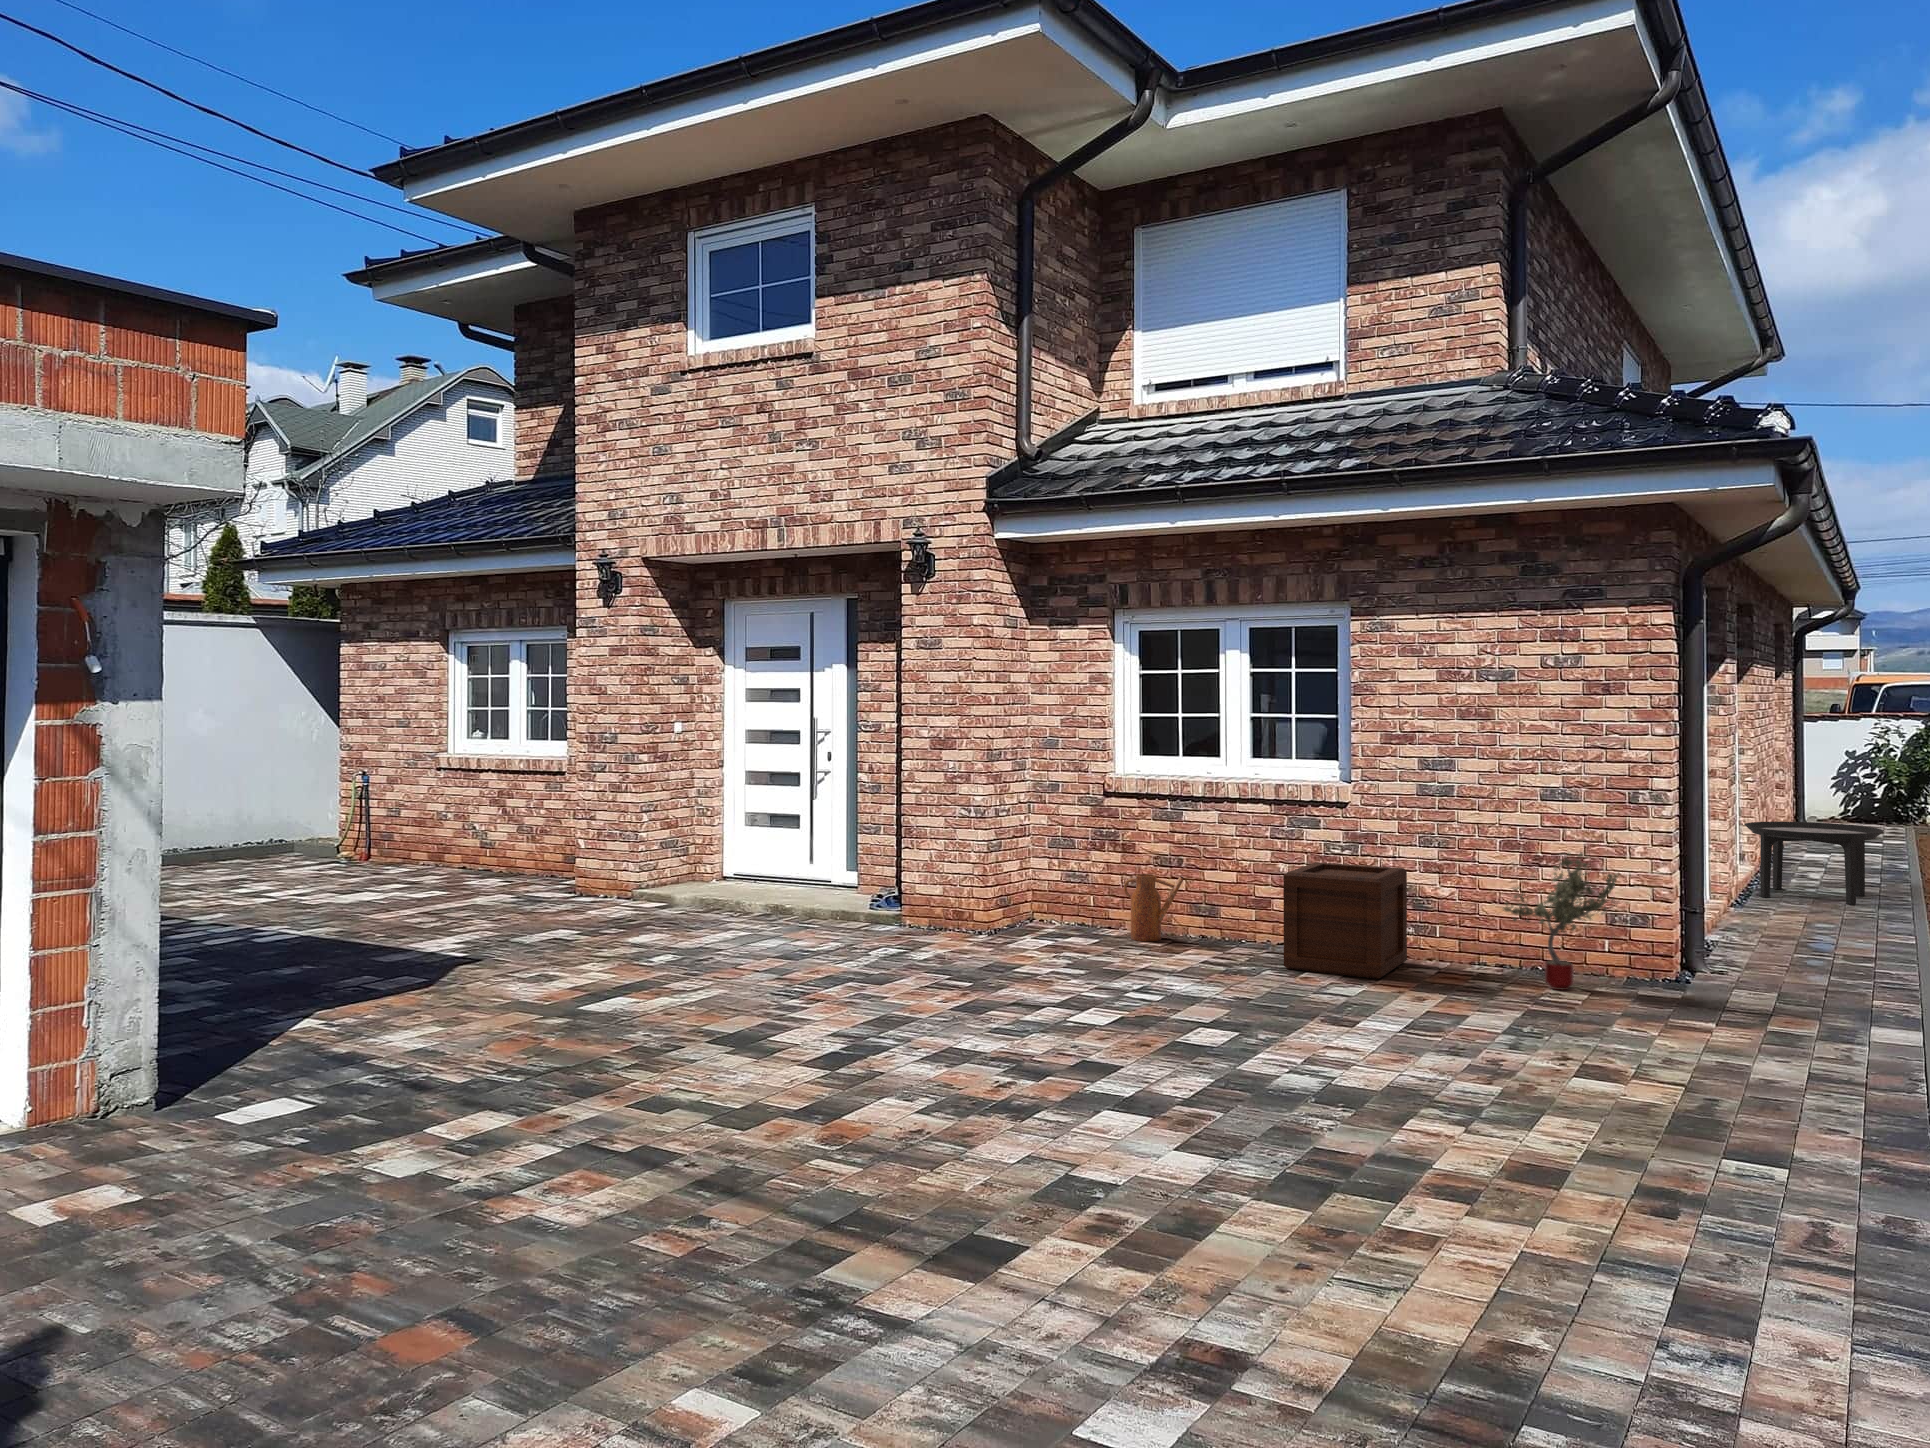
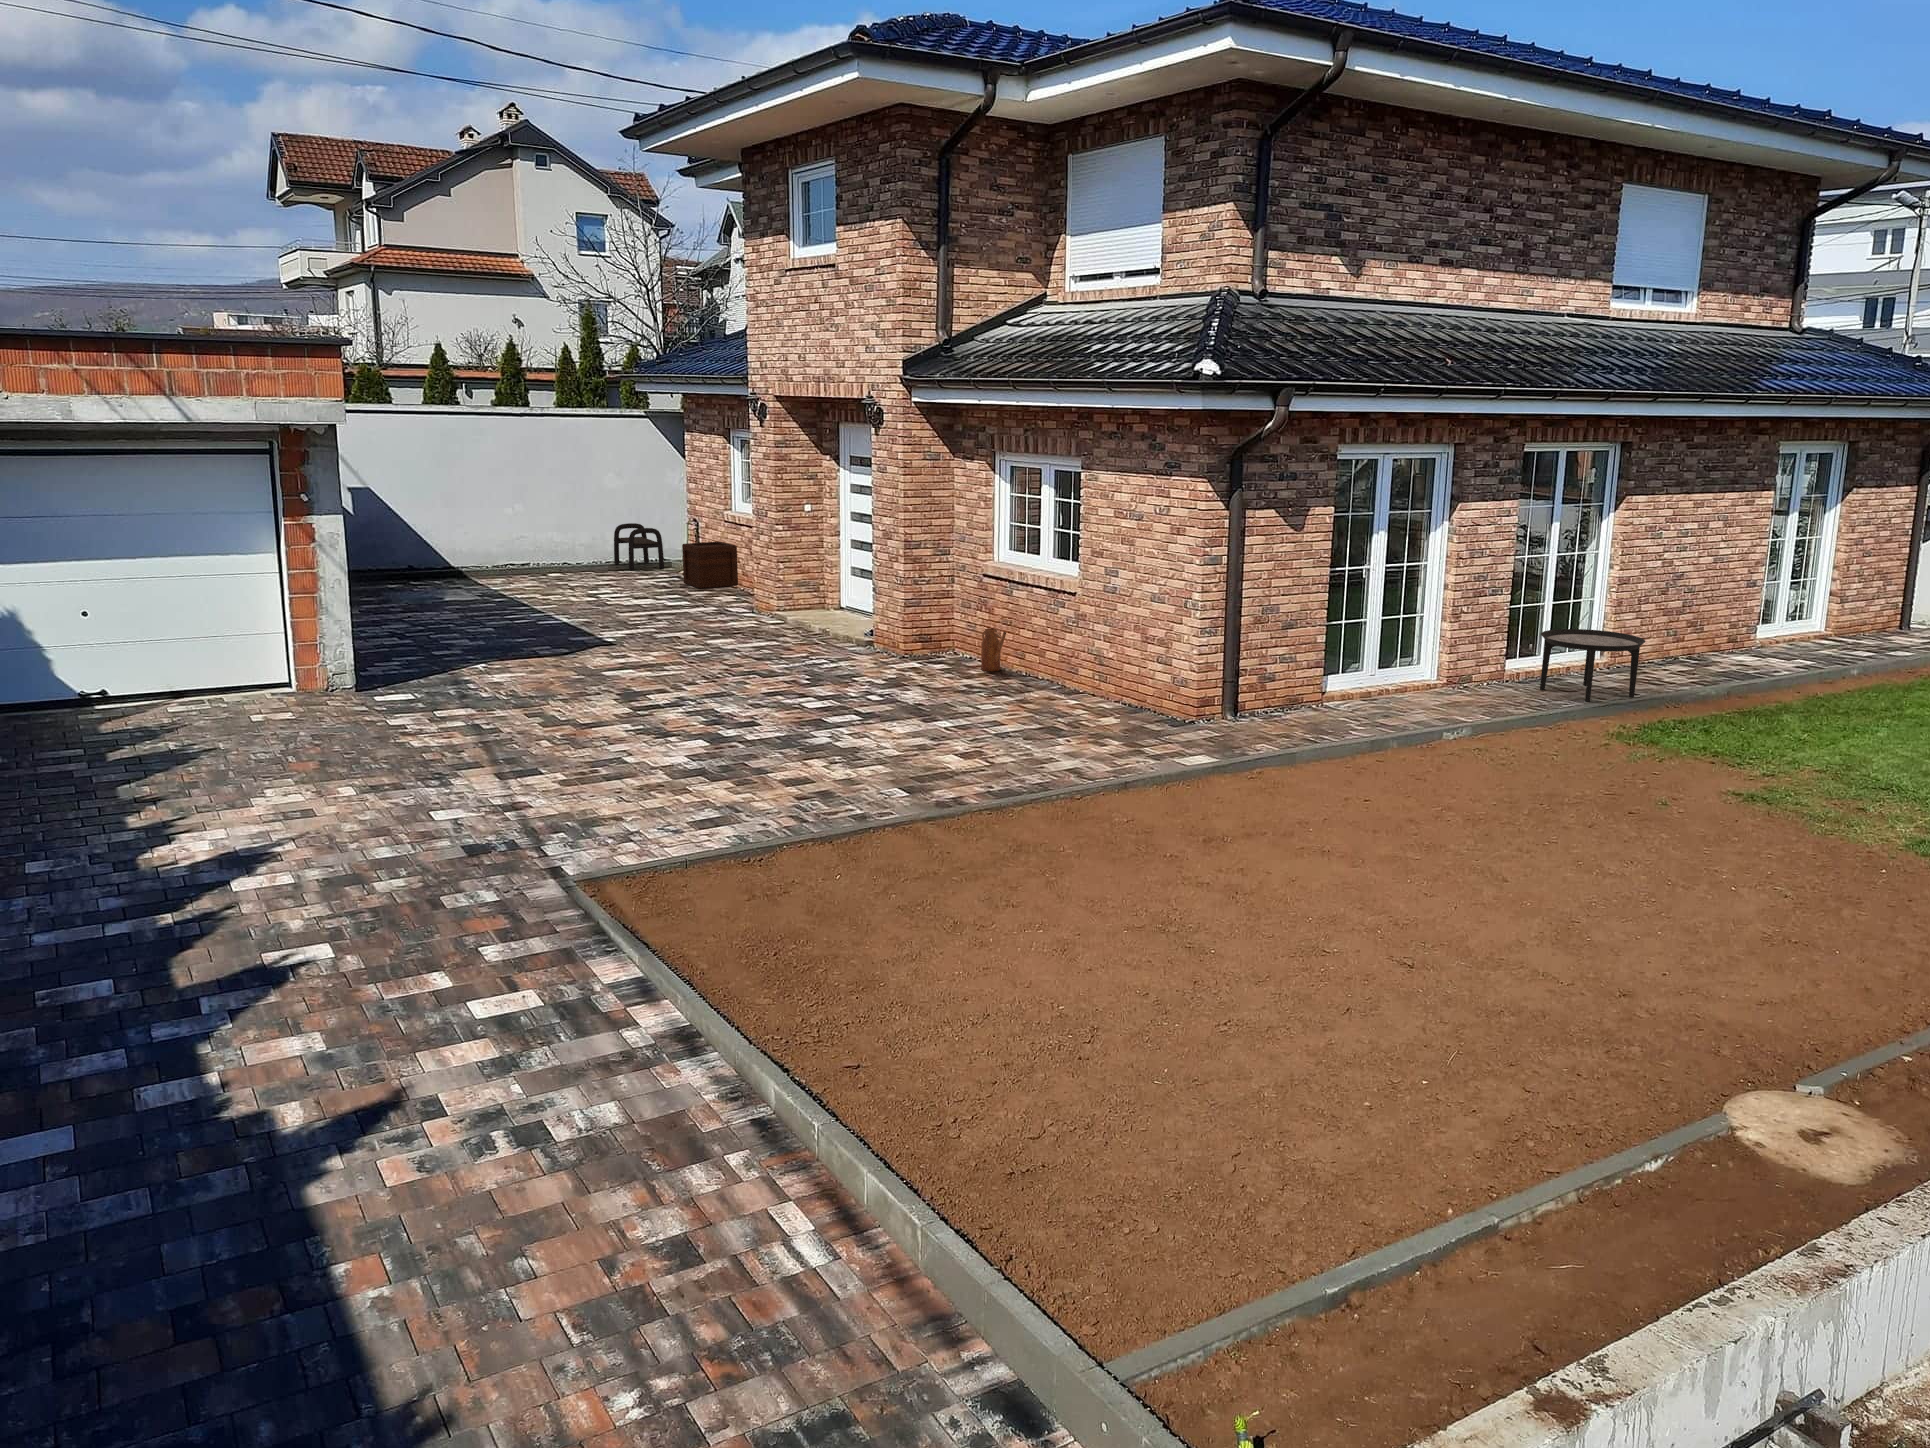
bench: none [187,789,286,860] -> present [614,523,664,570]
potted tree: present [1503,852,1618,990] -> none [1110,638,1161,724]
wooden crate: present [1283,862,1407,979] -> present [682,542,738,589]

